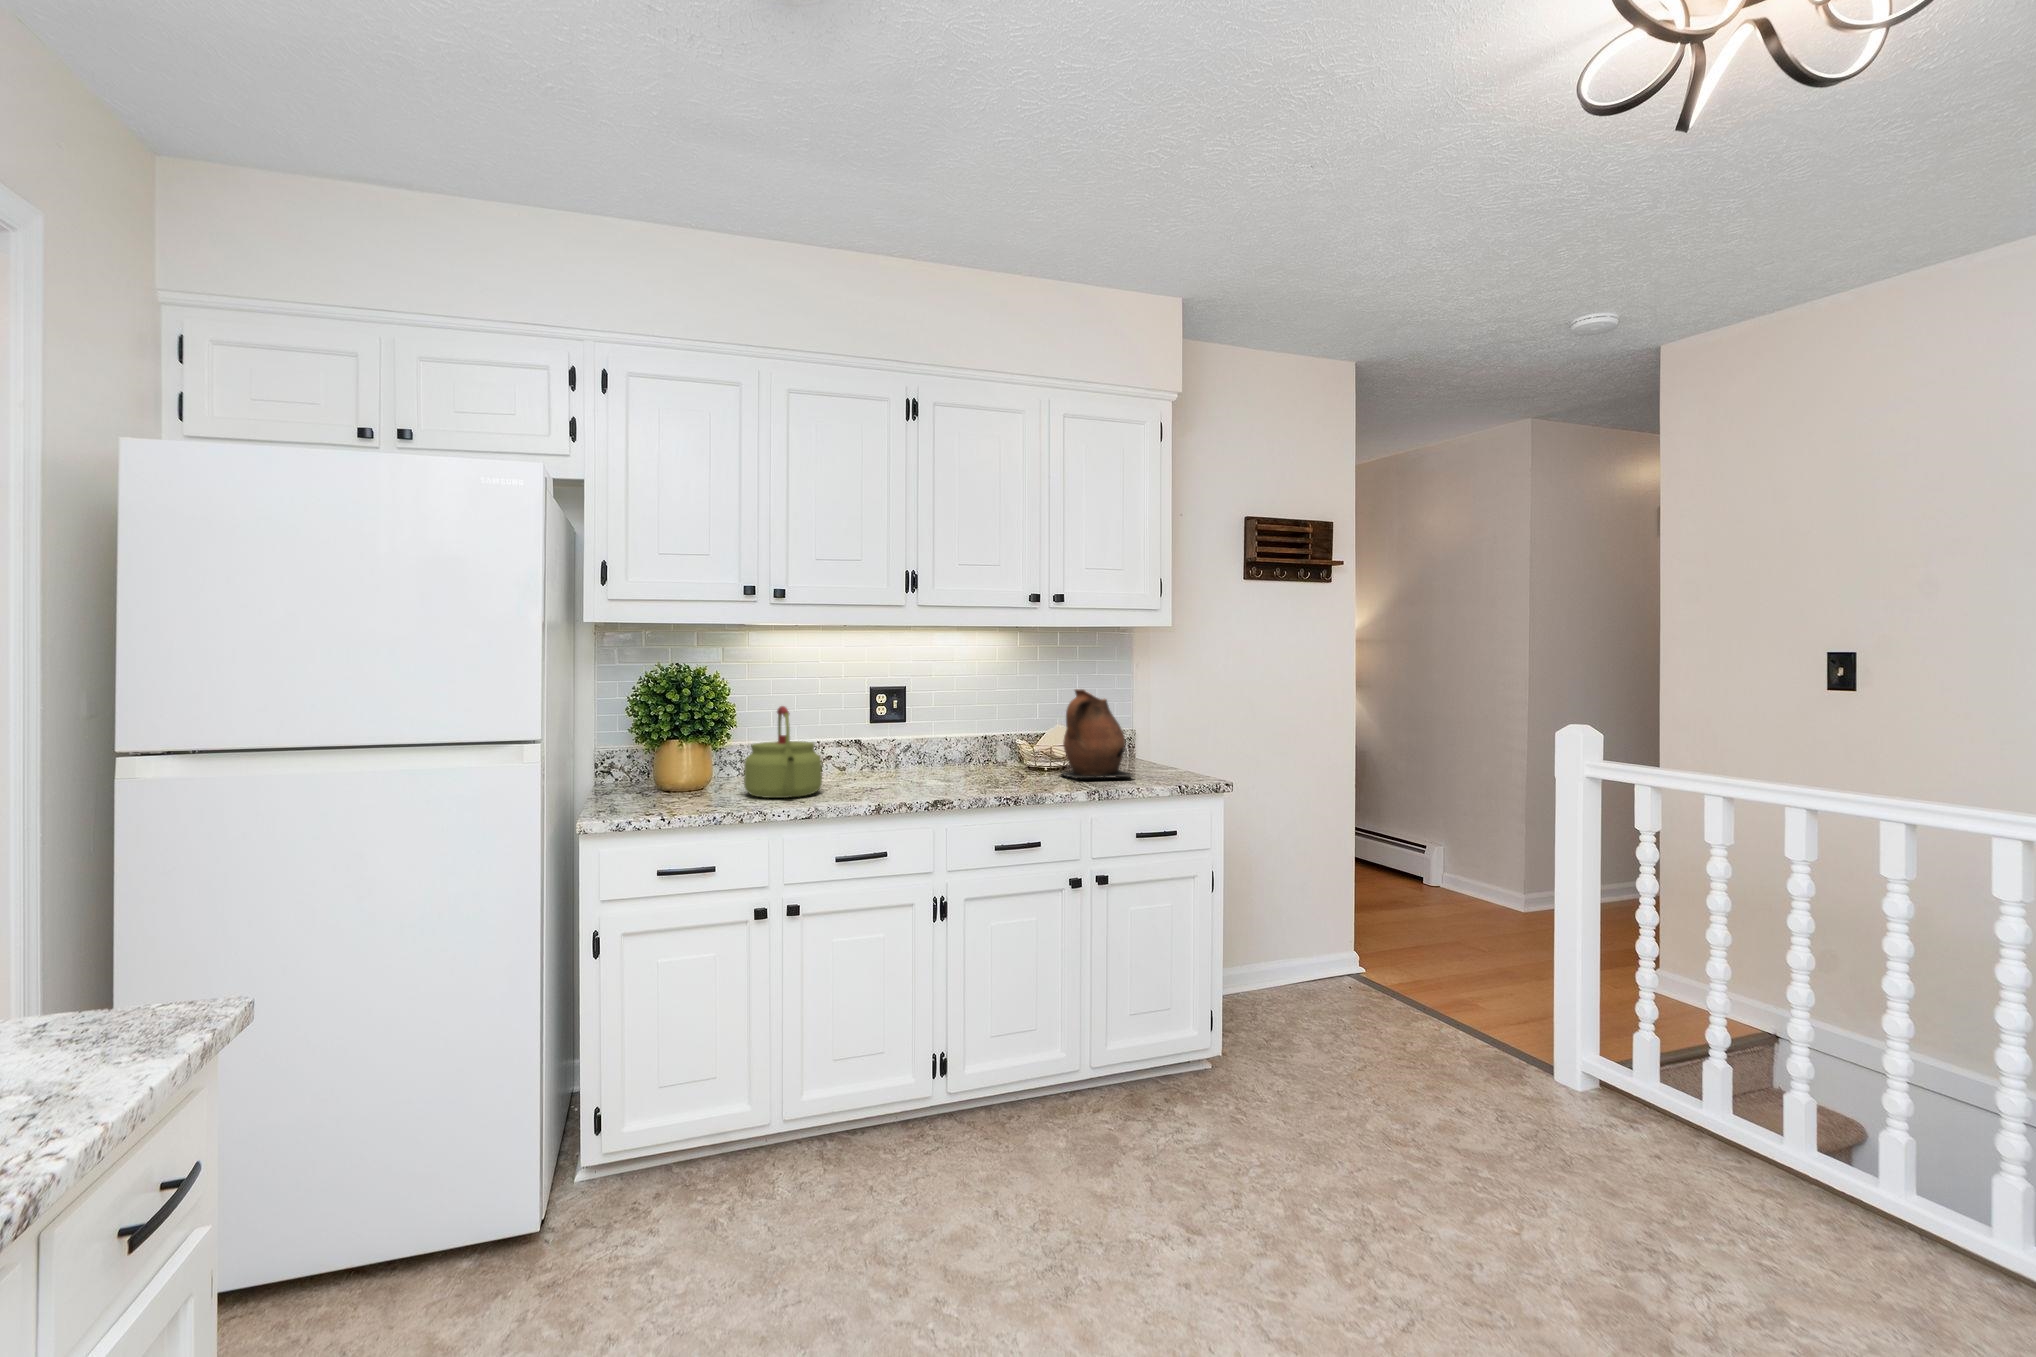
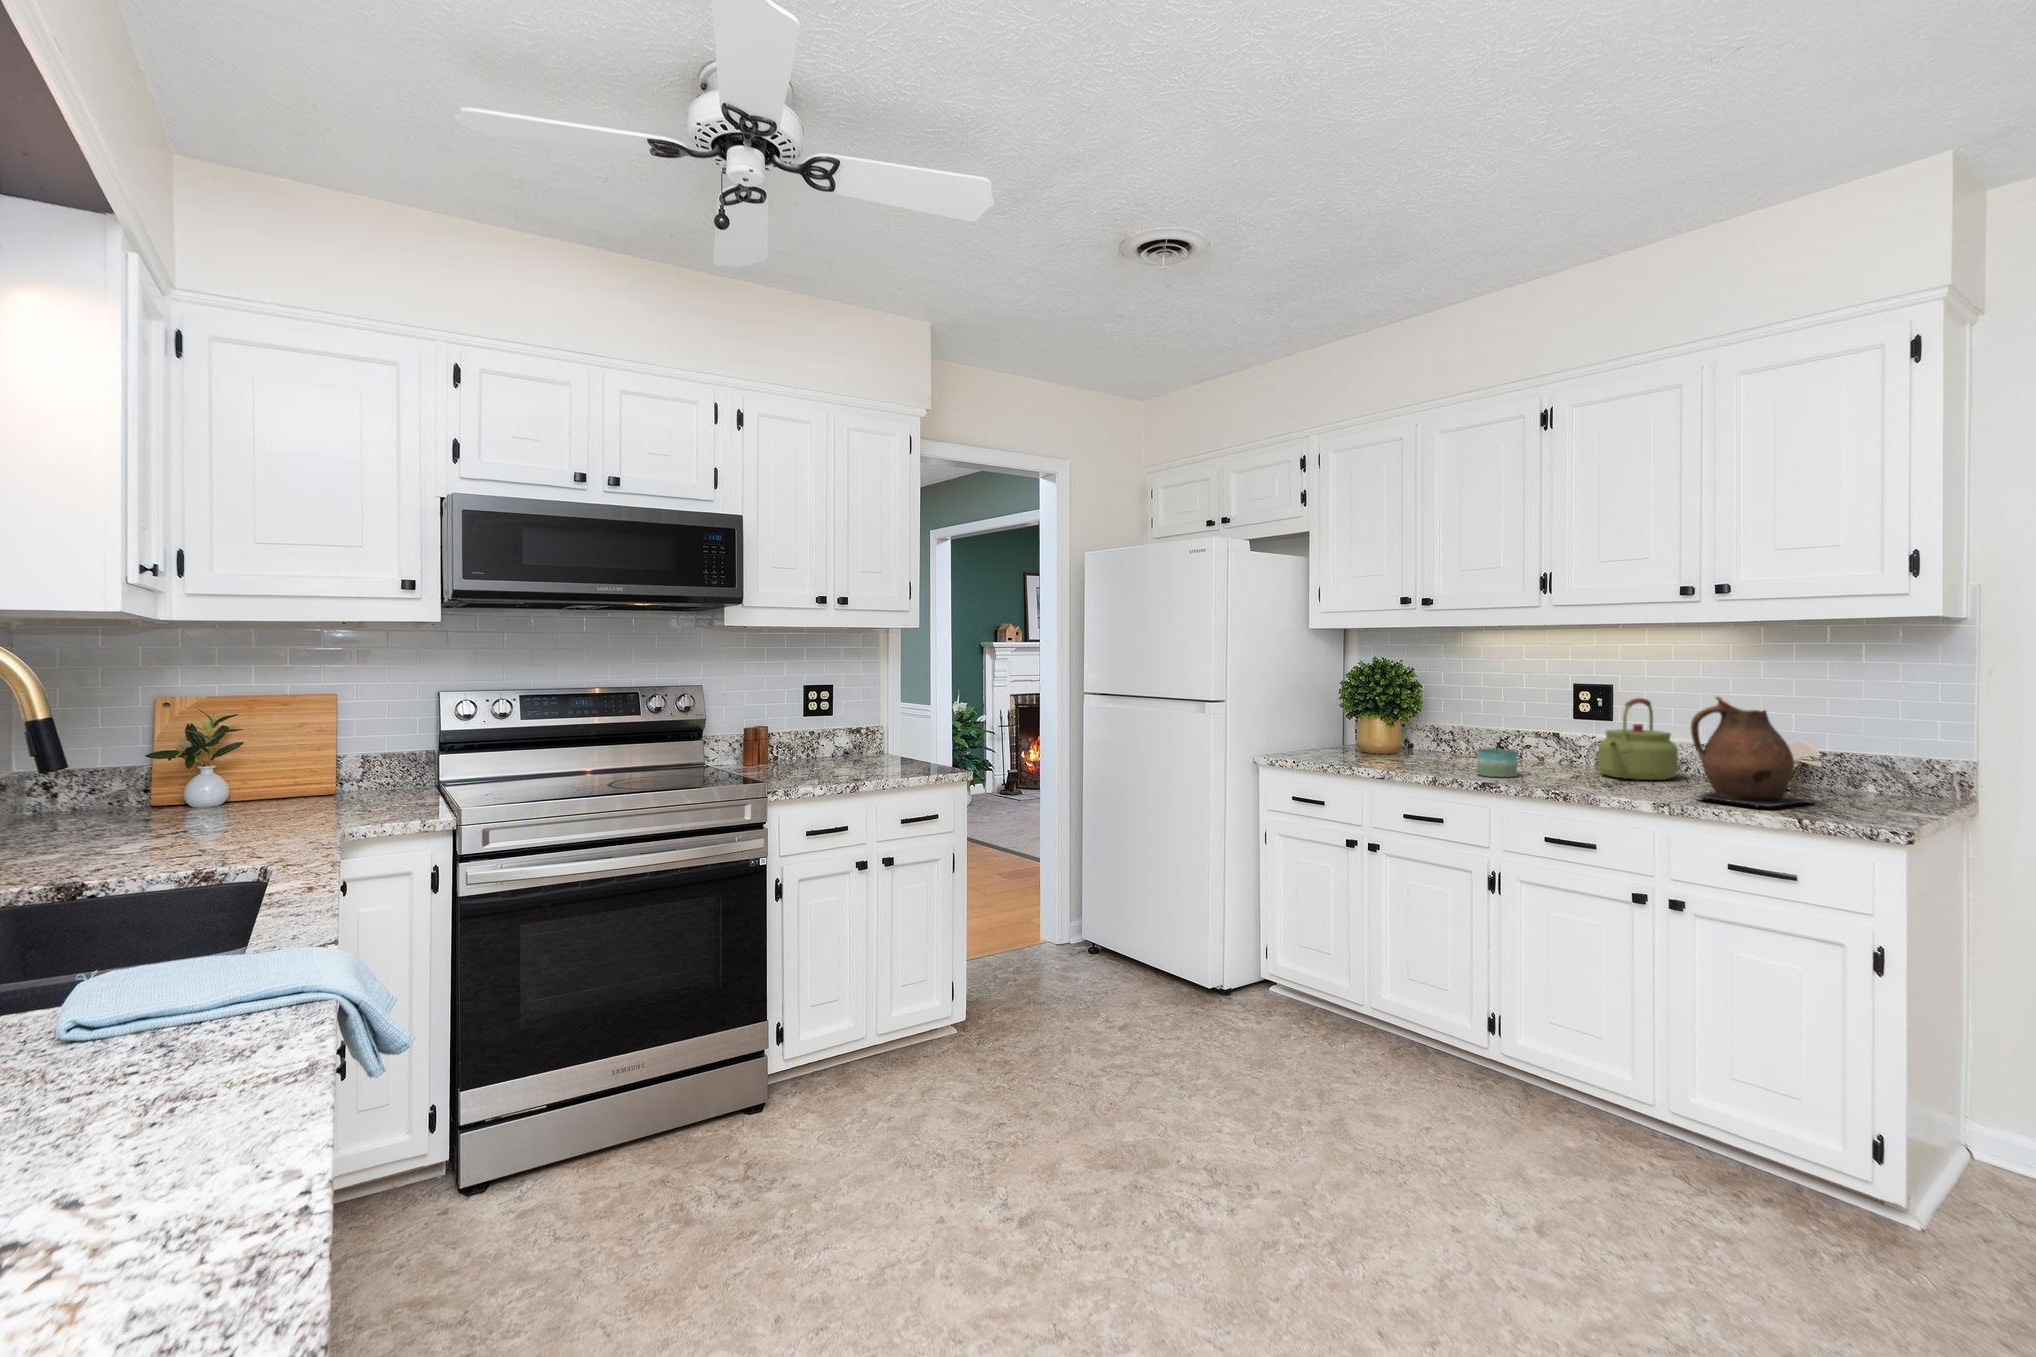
kettle: present [744,706,822,798] -> present [1598,698,1678,780]
candle: none [866,759,907,791] -> present [1477,748,1517,777]

